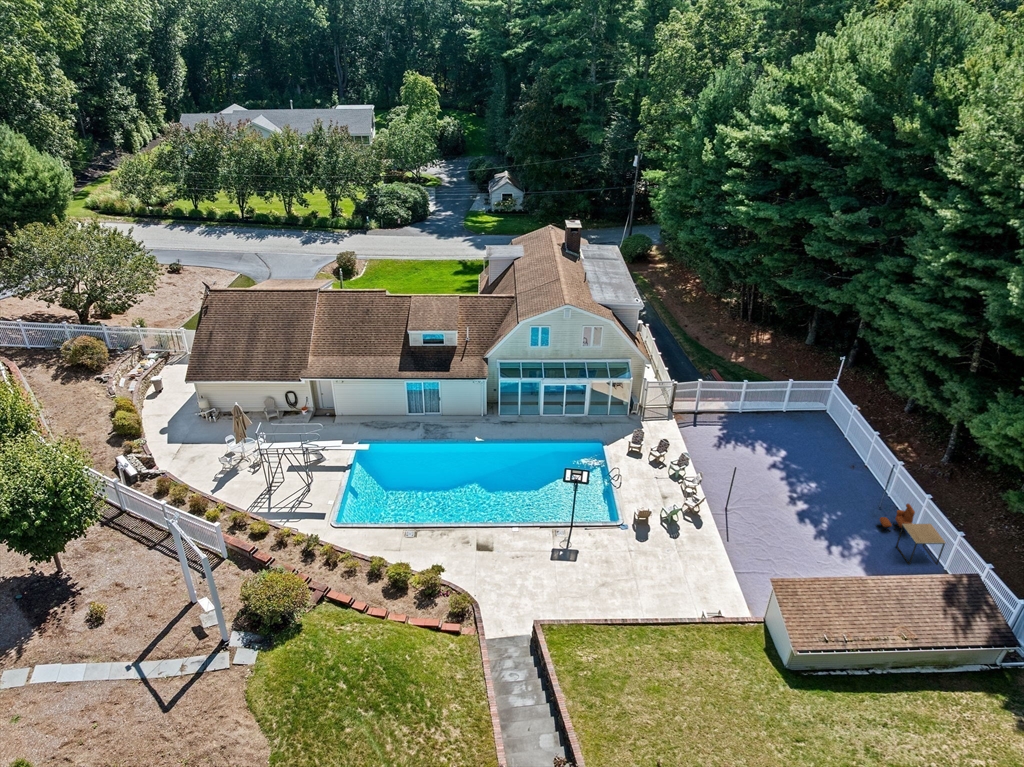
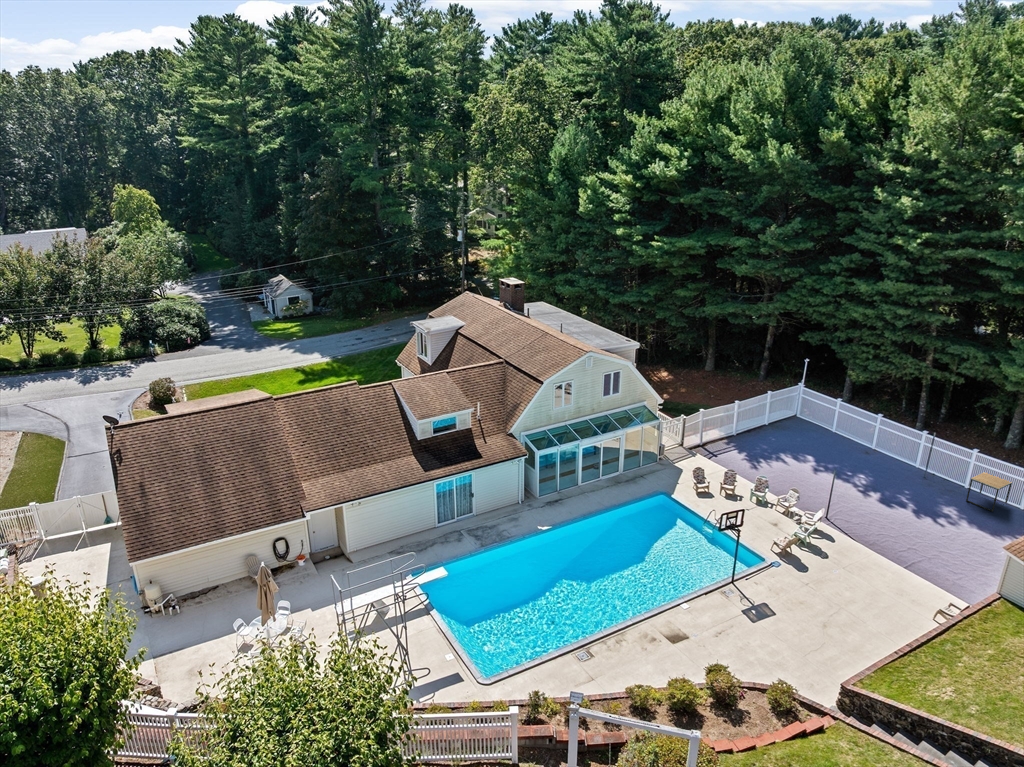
lounge chair: present [880,504,915,533] -> none [934,463,964,493]

